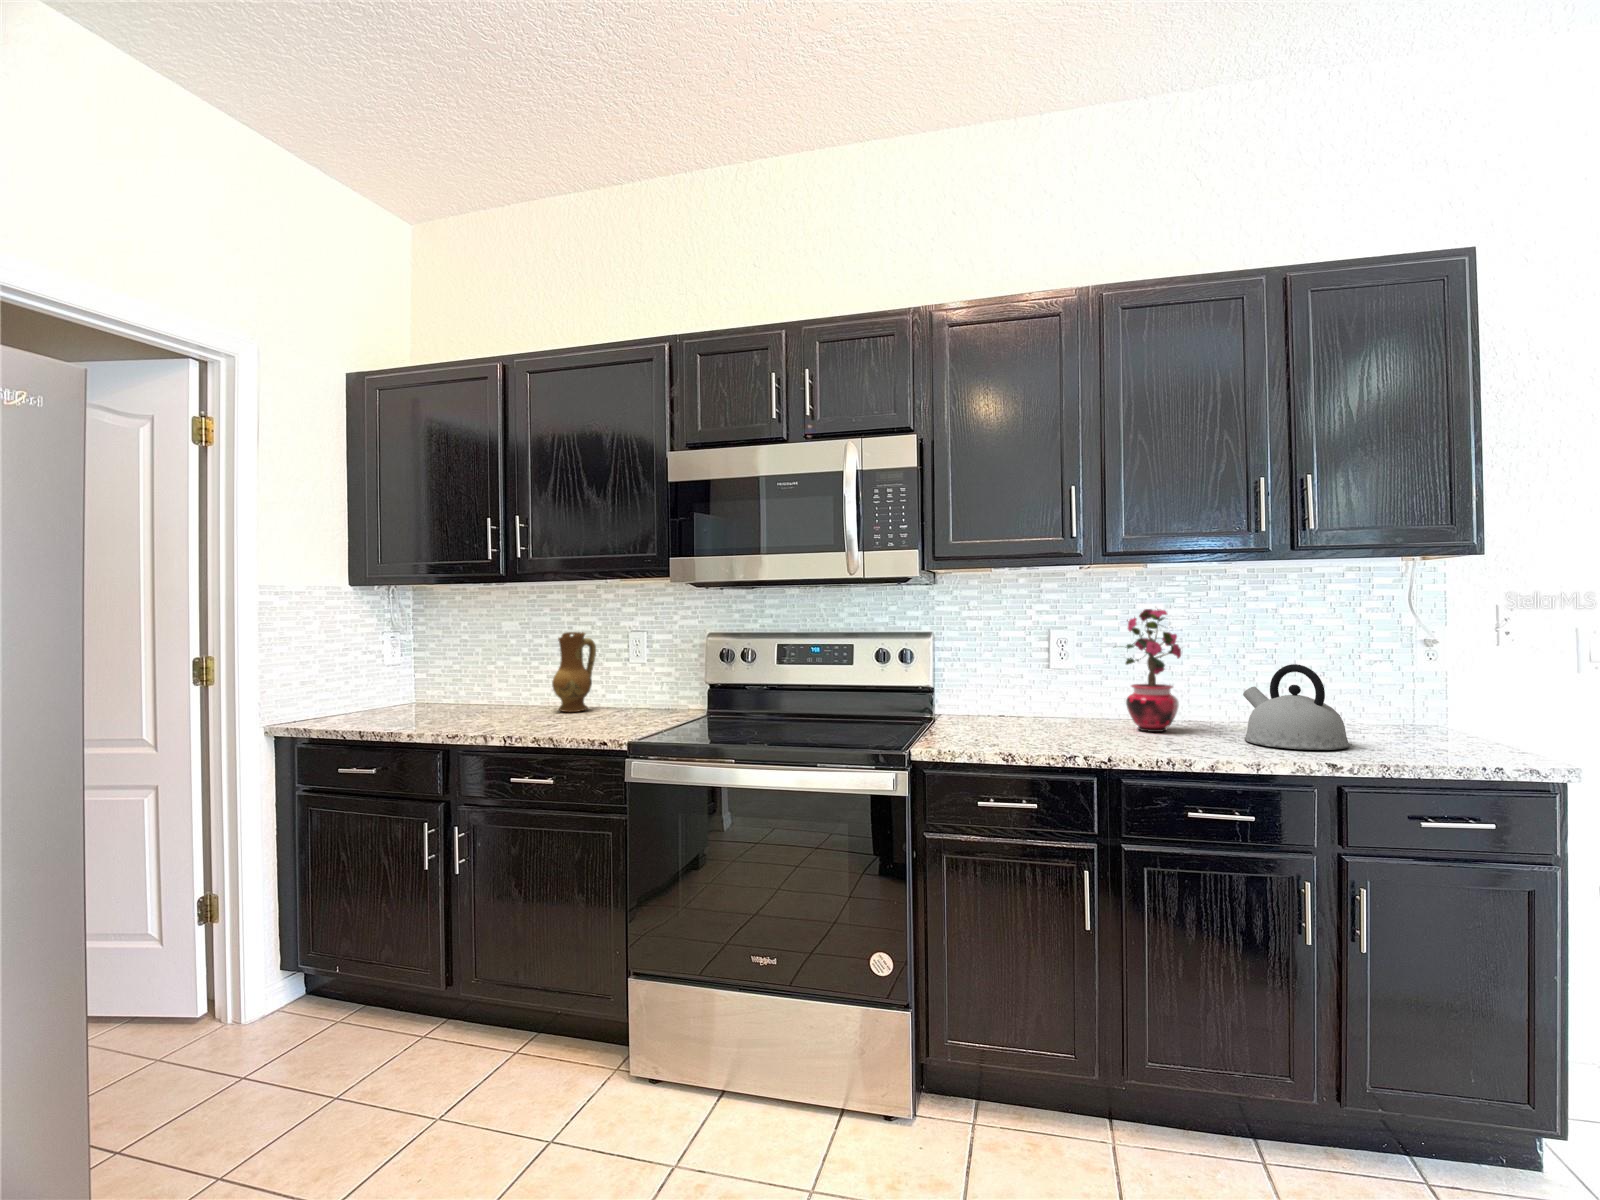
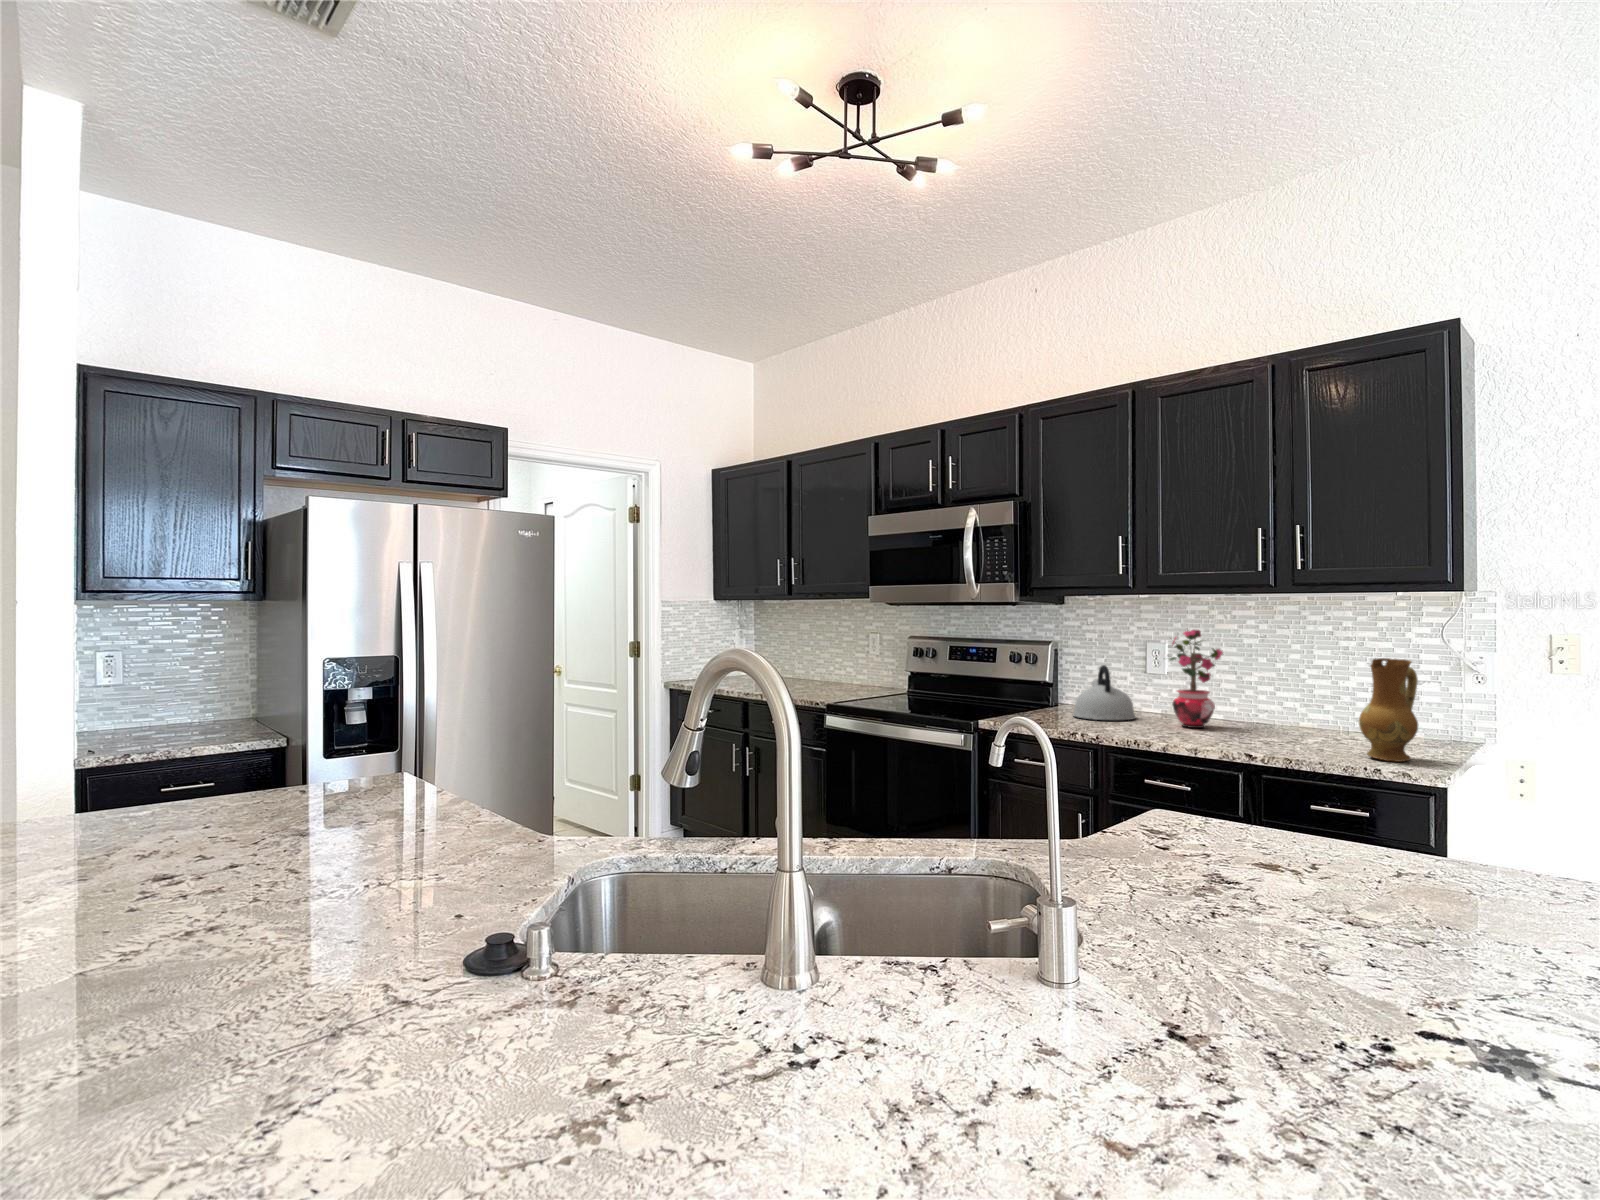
ceramic jug: present [552,632,596,712] -> present [1359,658,1418,762]
kettle: present [1243,664,1350,750] -> present [1073,665,1135,720]

